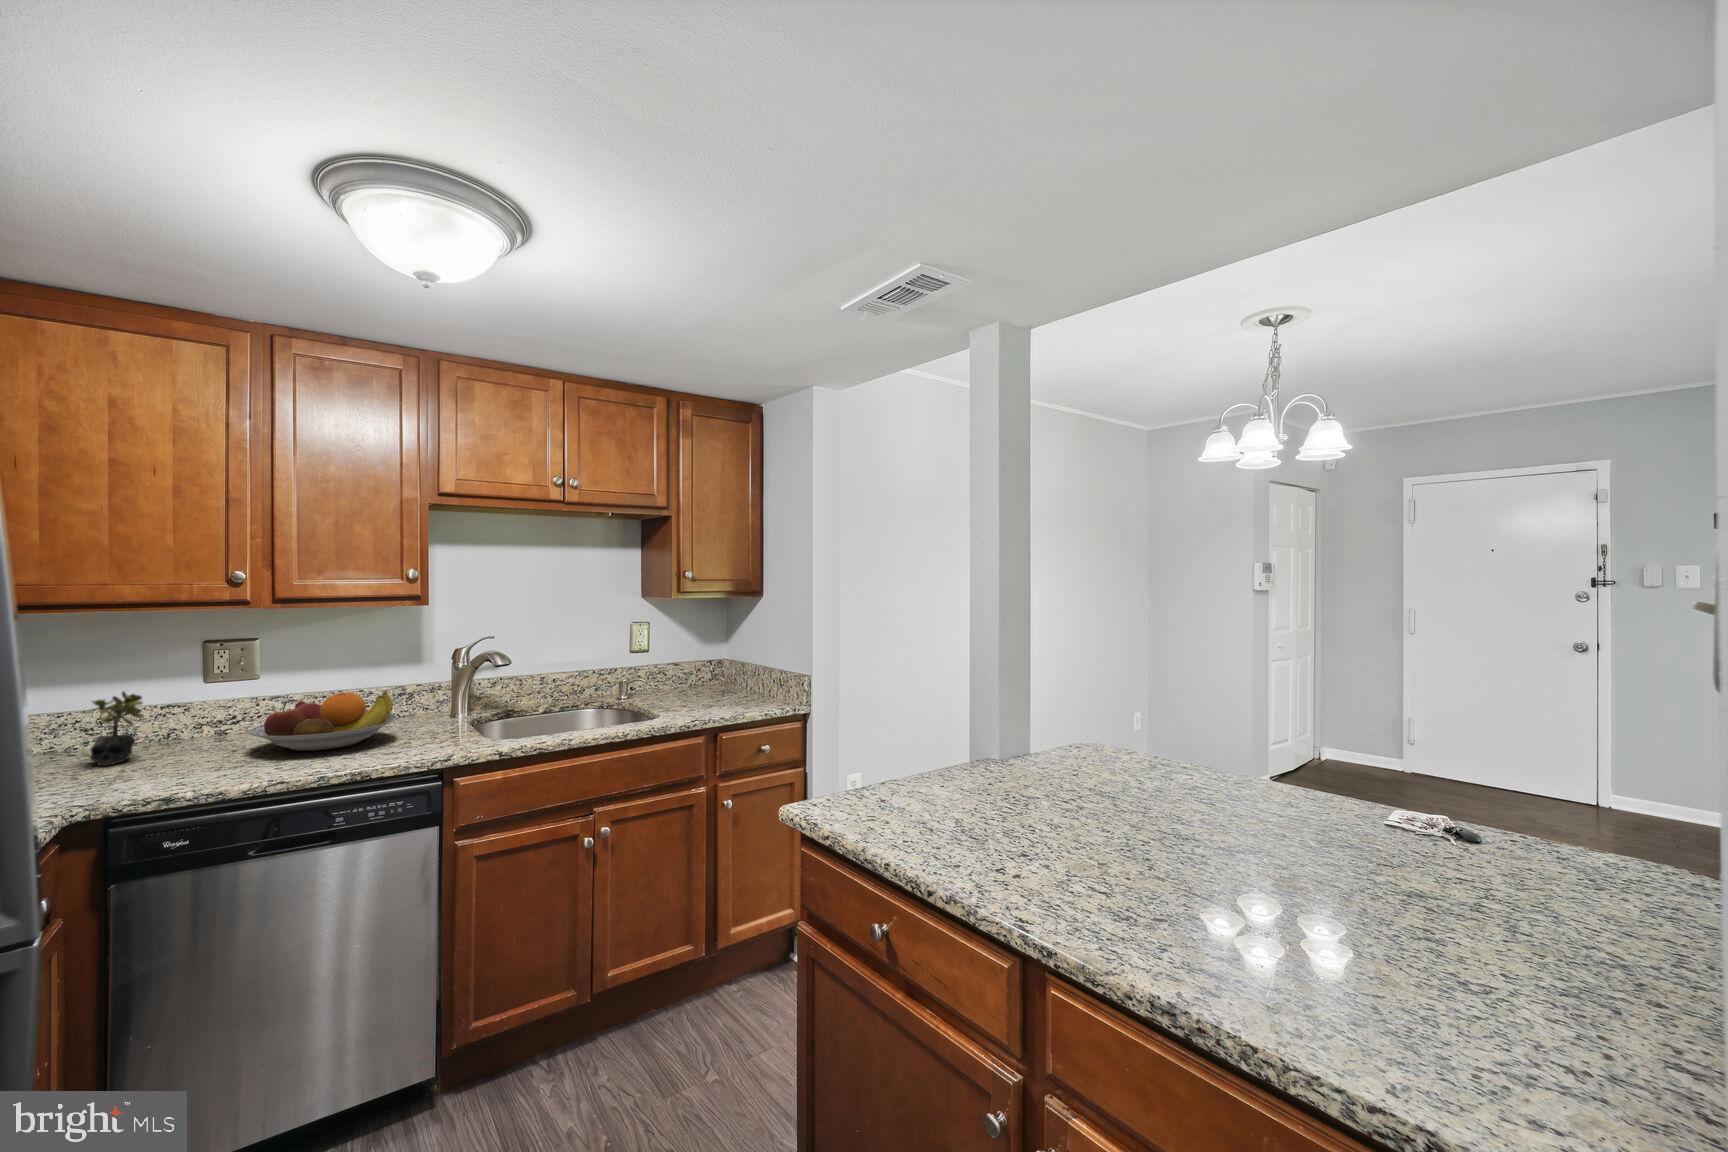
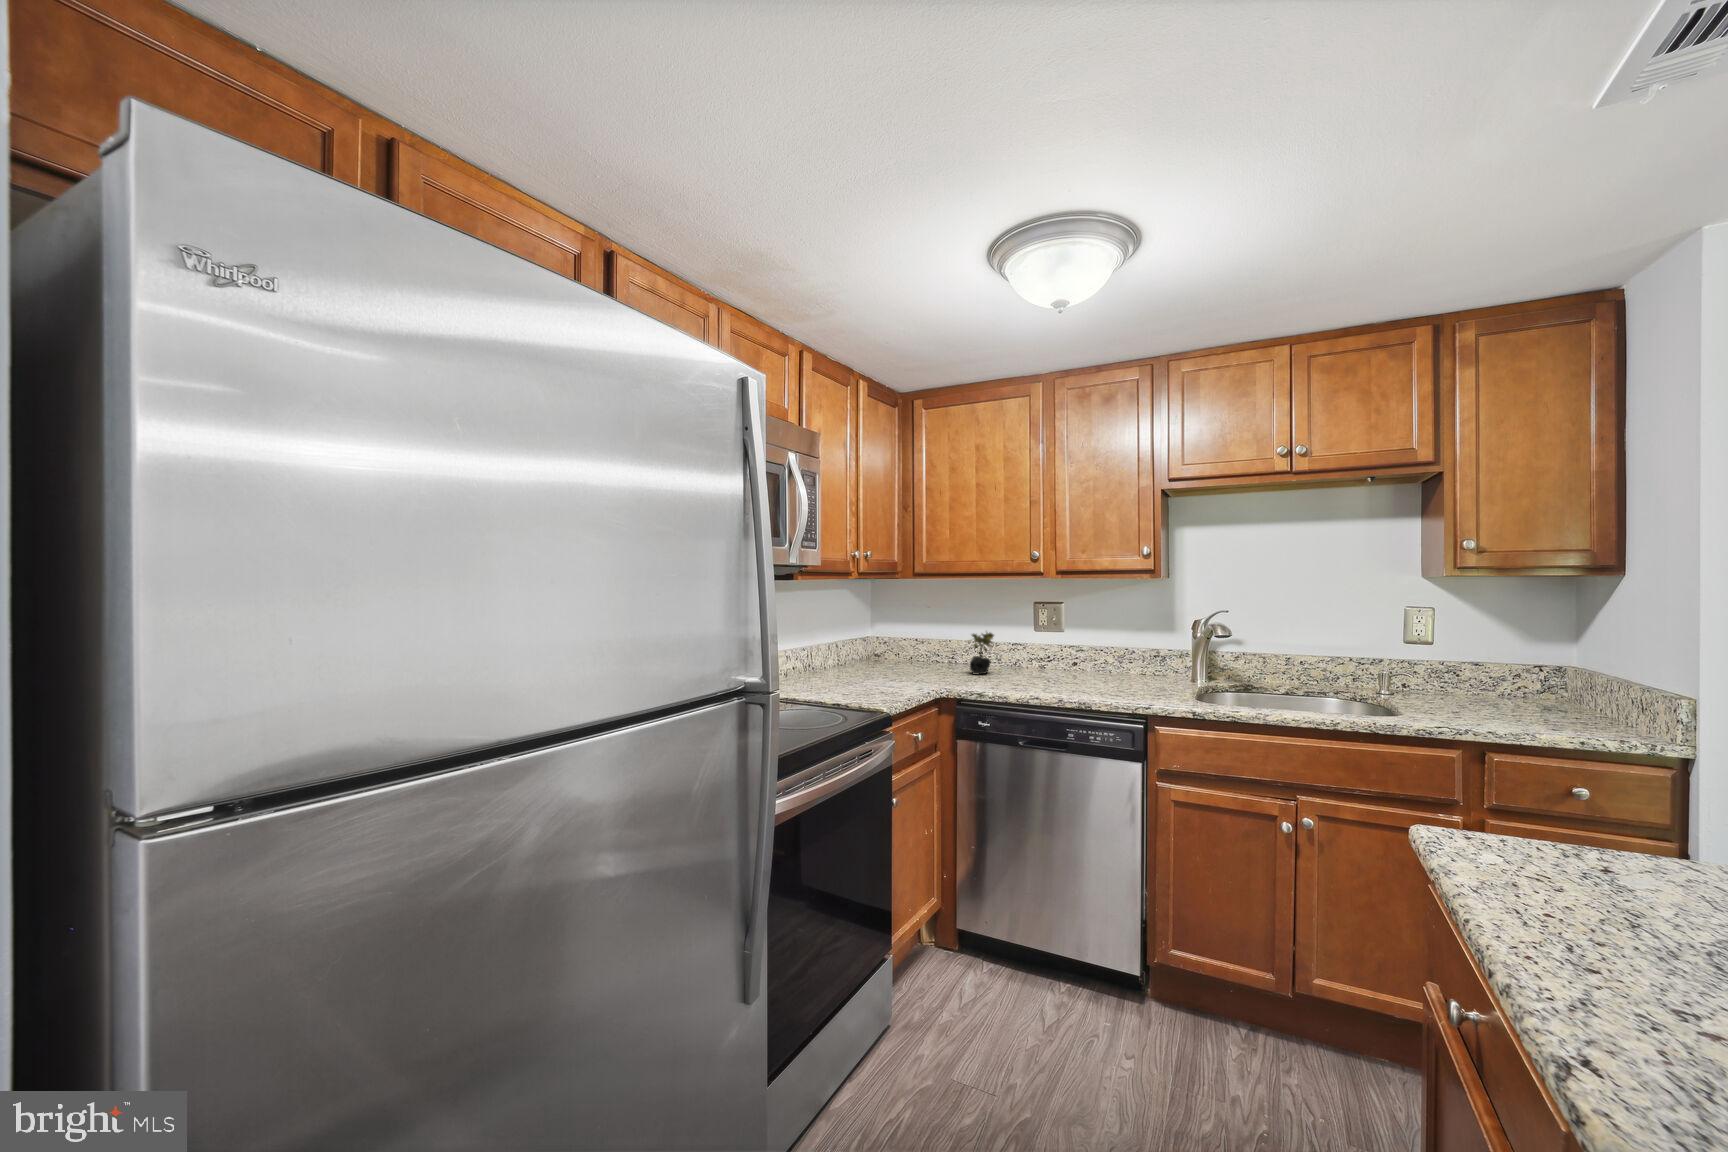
fruit bowl: present [249,692,397,751] -> none [1039,646,1135,687]

